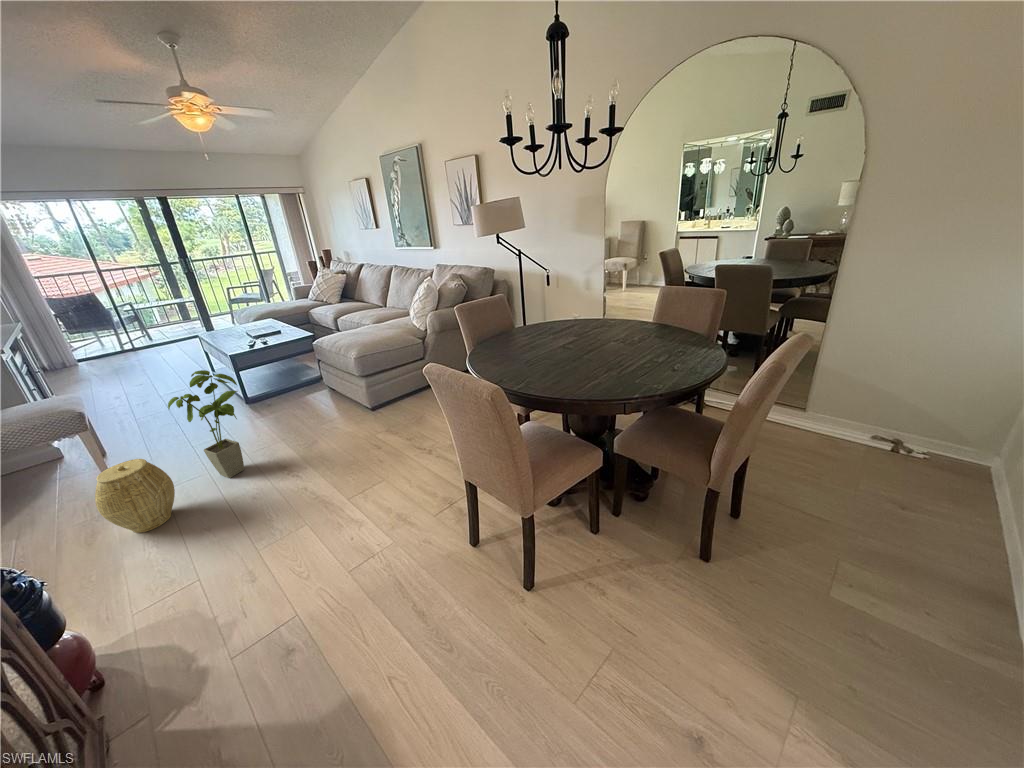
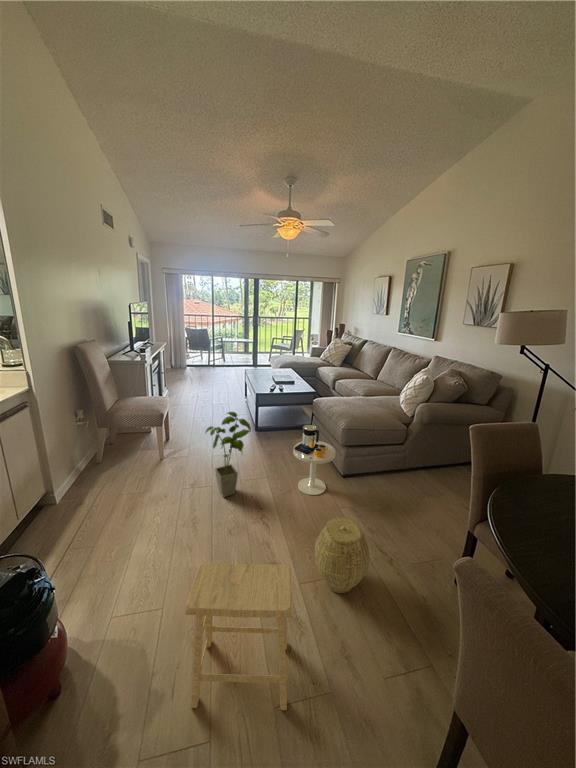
side table: none [303,362,357,437] -> present [293,425,335,495]
woven basket: present [95,459,175,533] -> present [315,517,369,593]
footstool: none [223,464,363,621] -> present [185,562,291,710]

